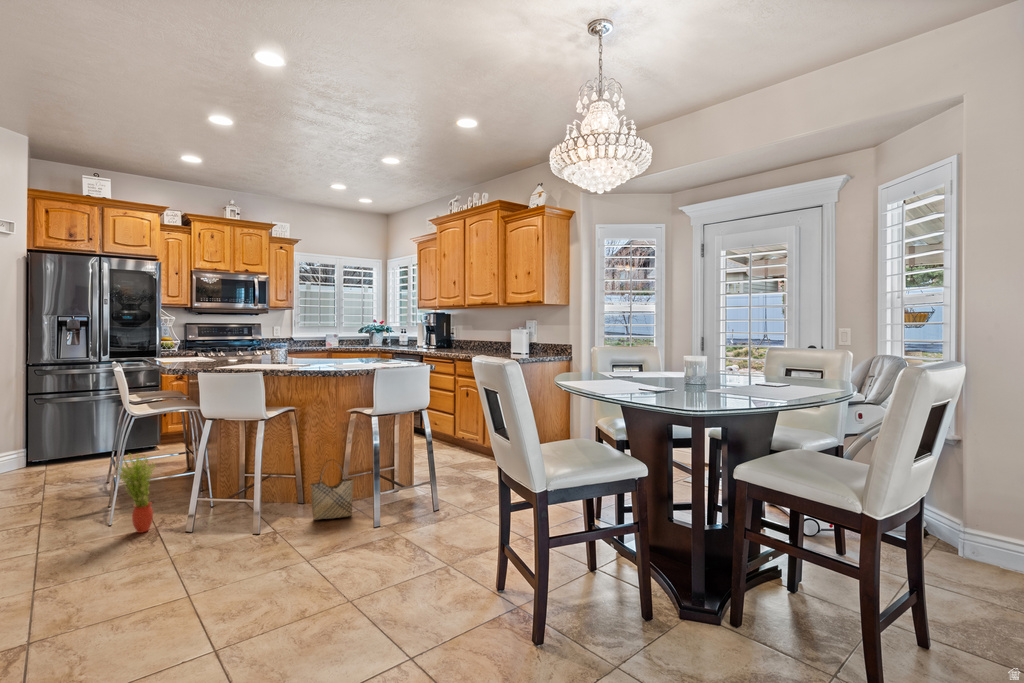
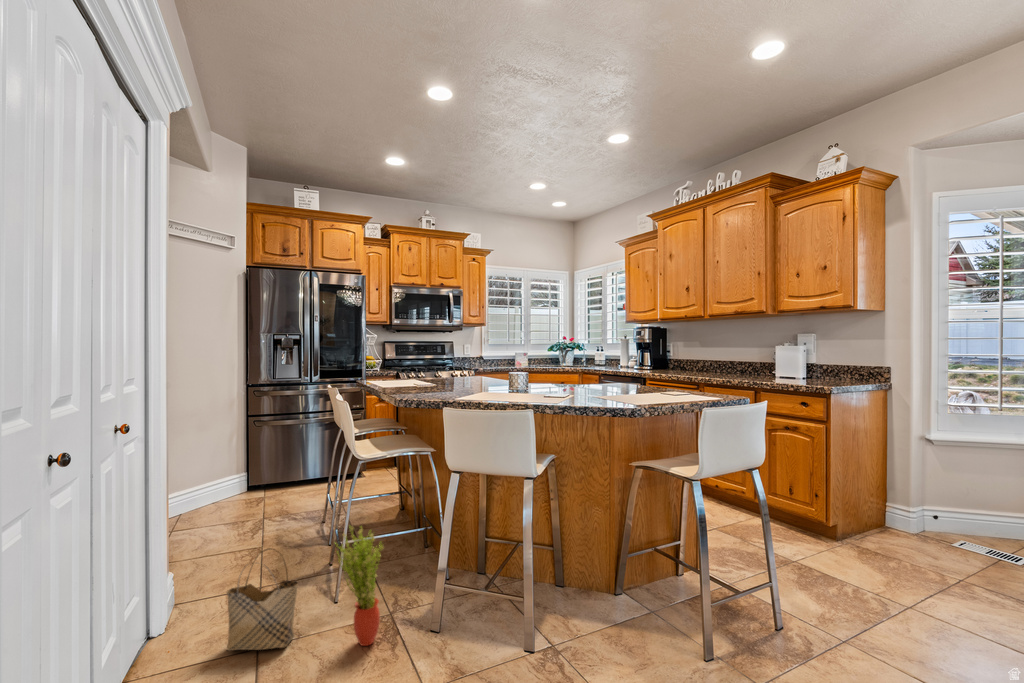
woven basket: present [310,460,354,520] -> present [226,548,298,651]

